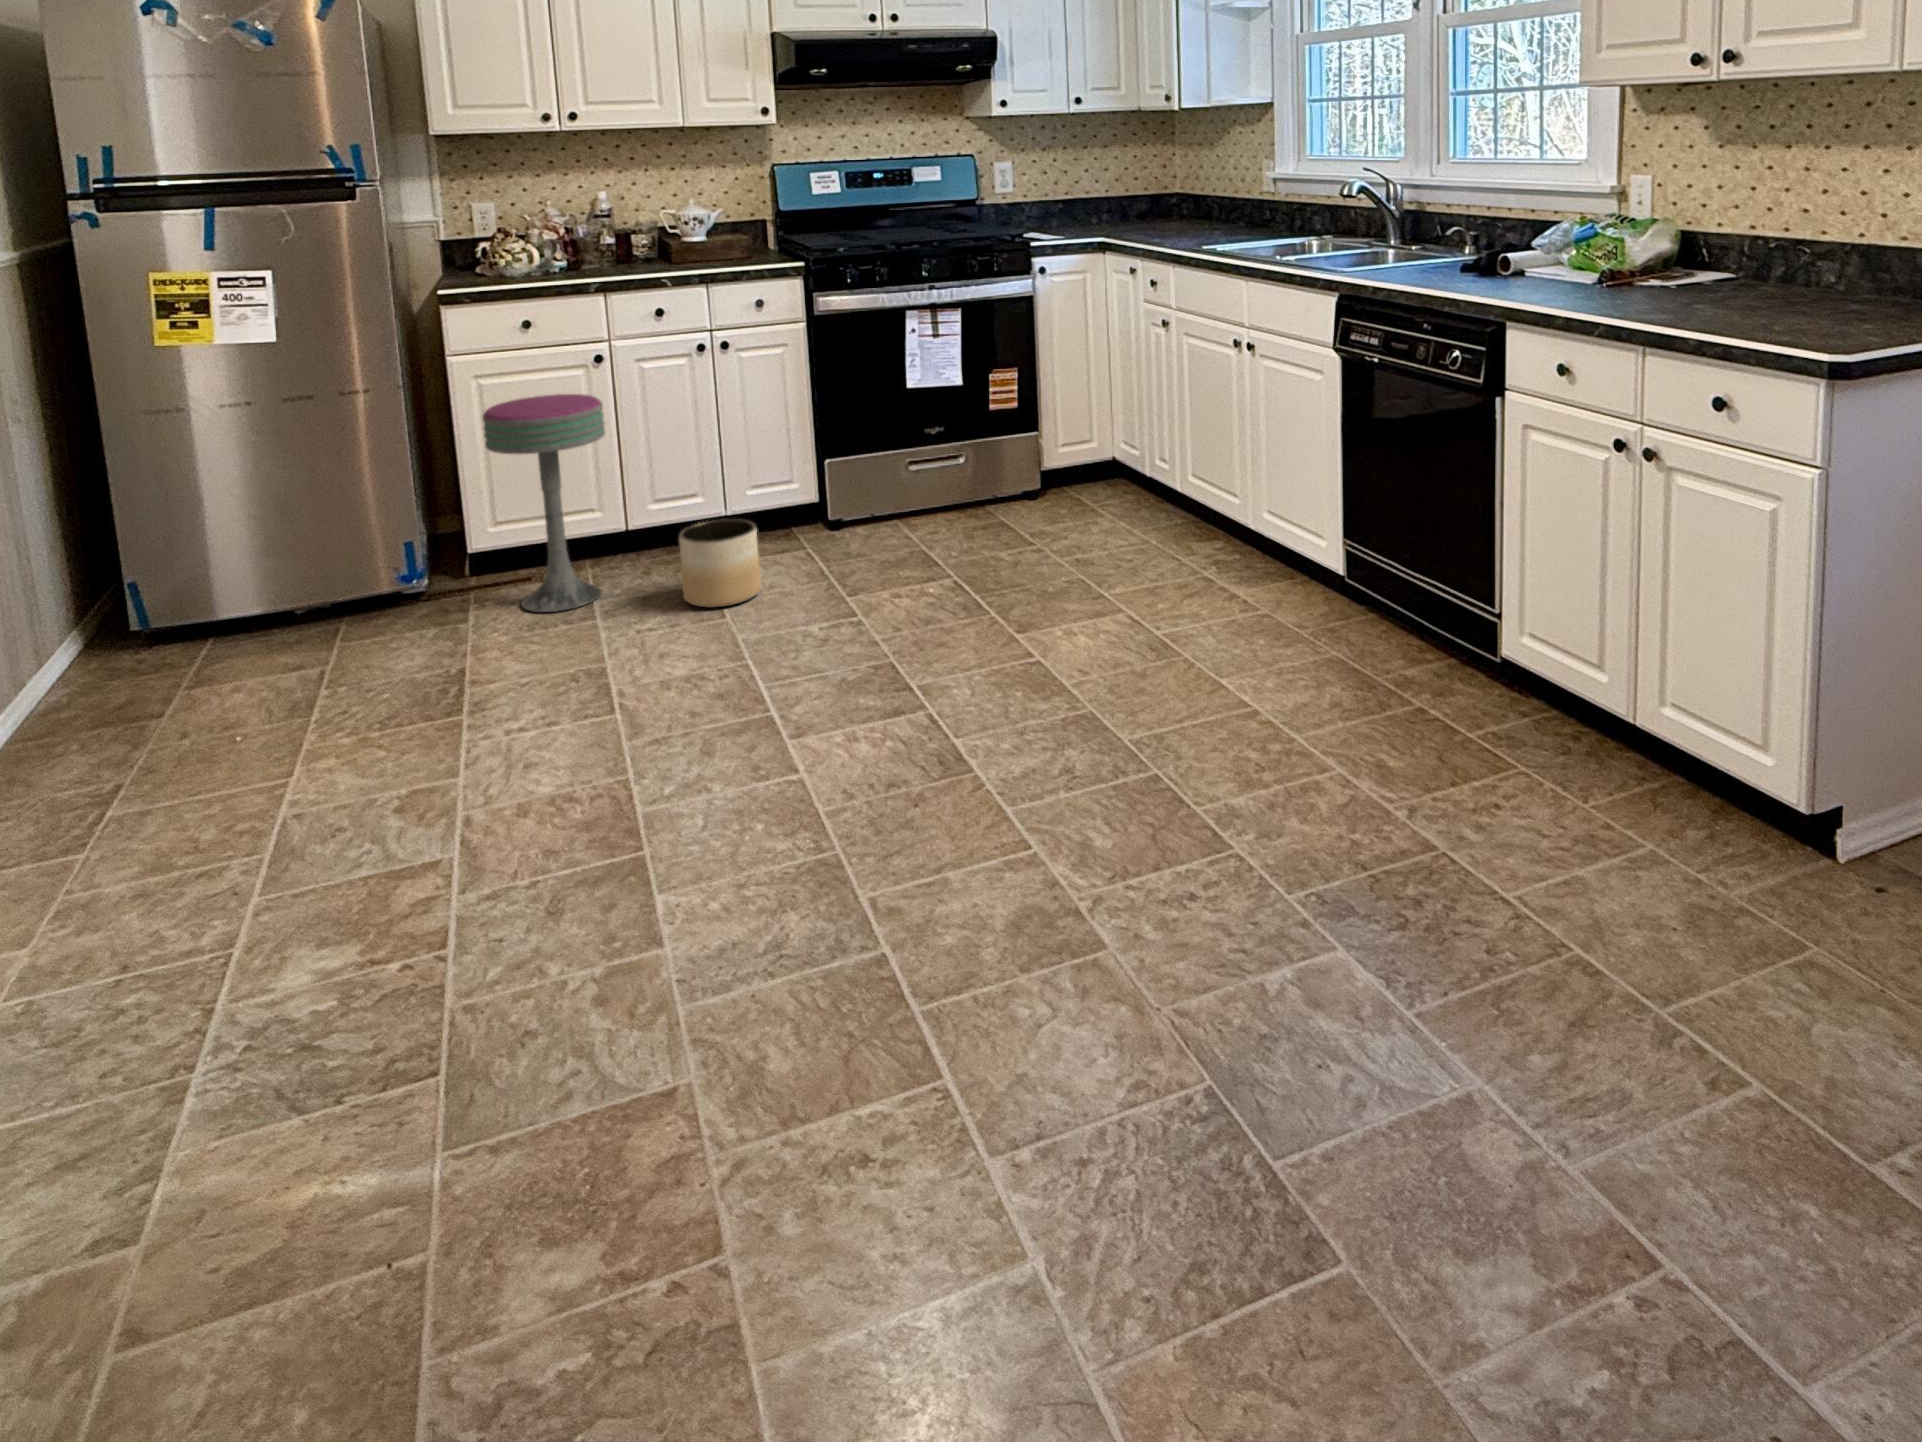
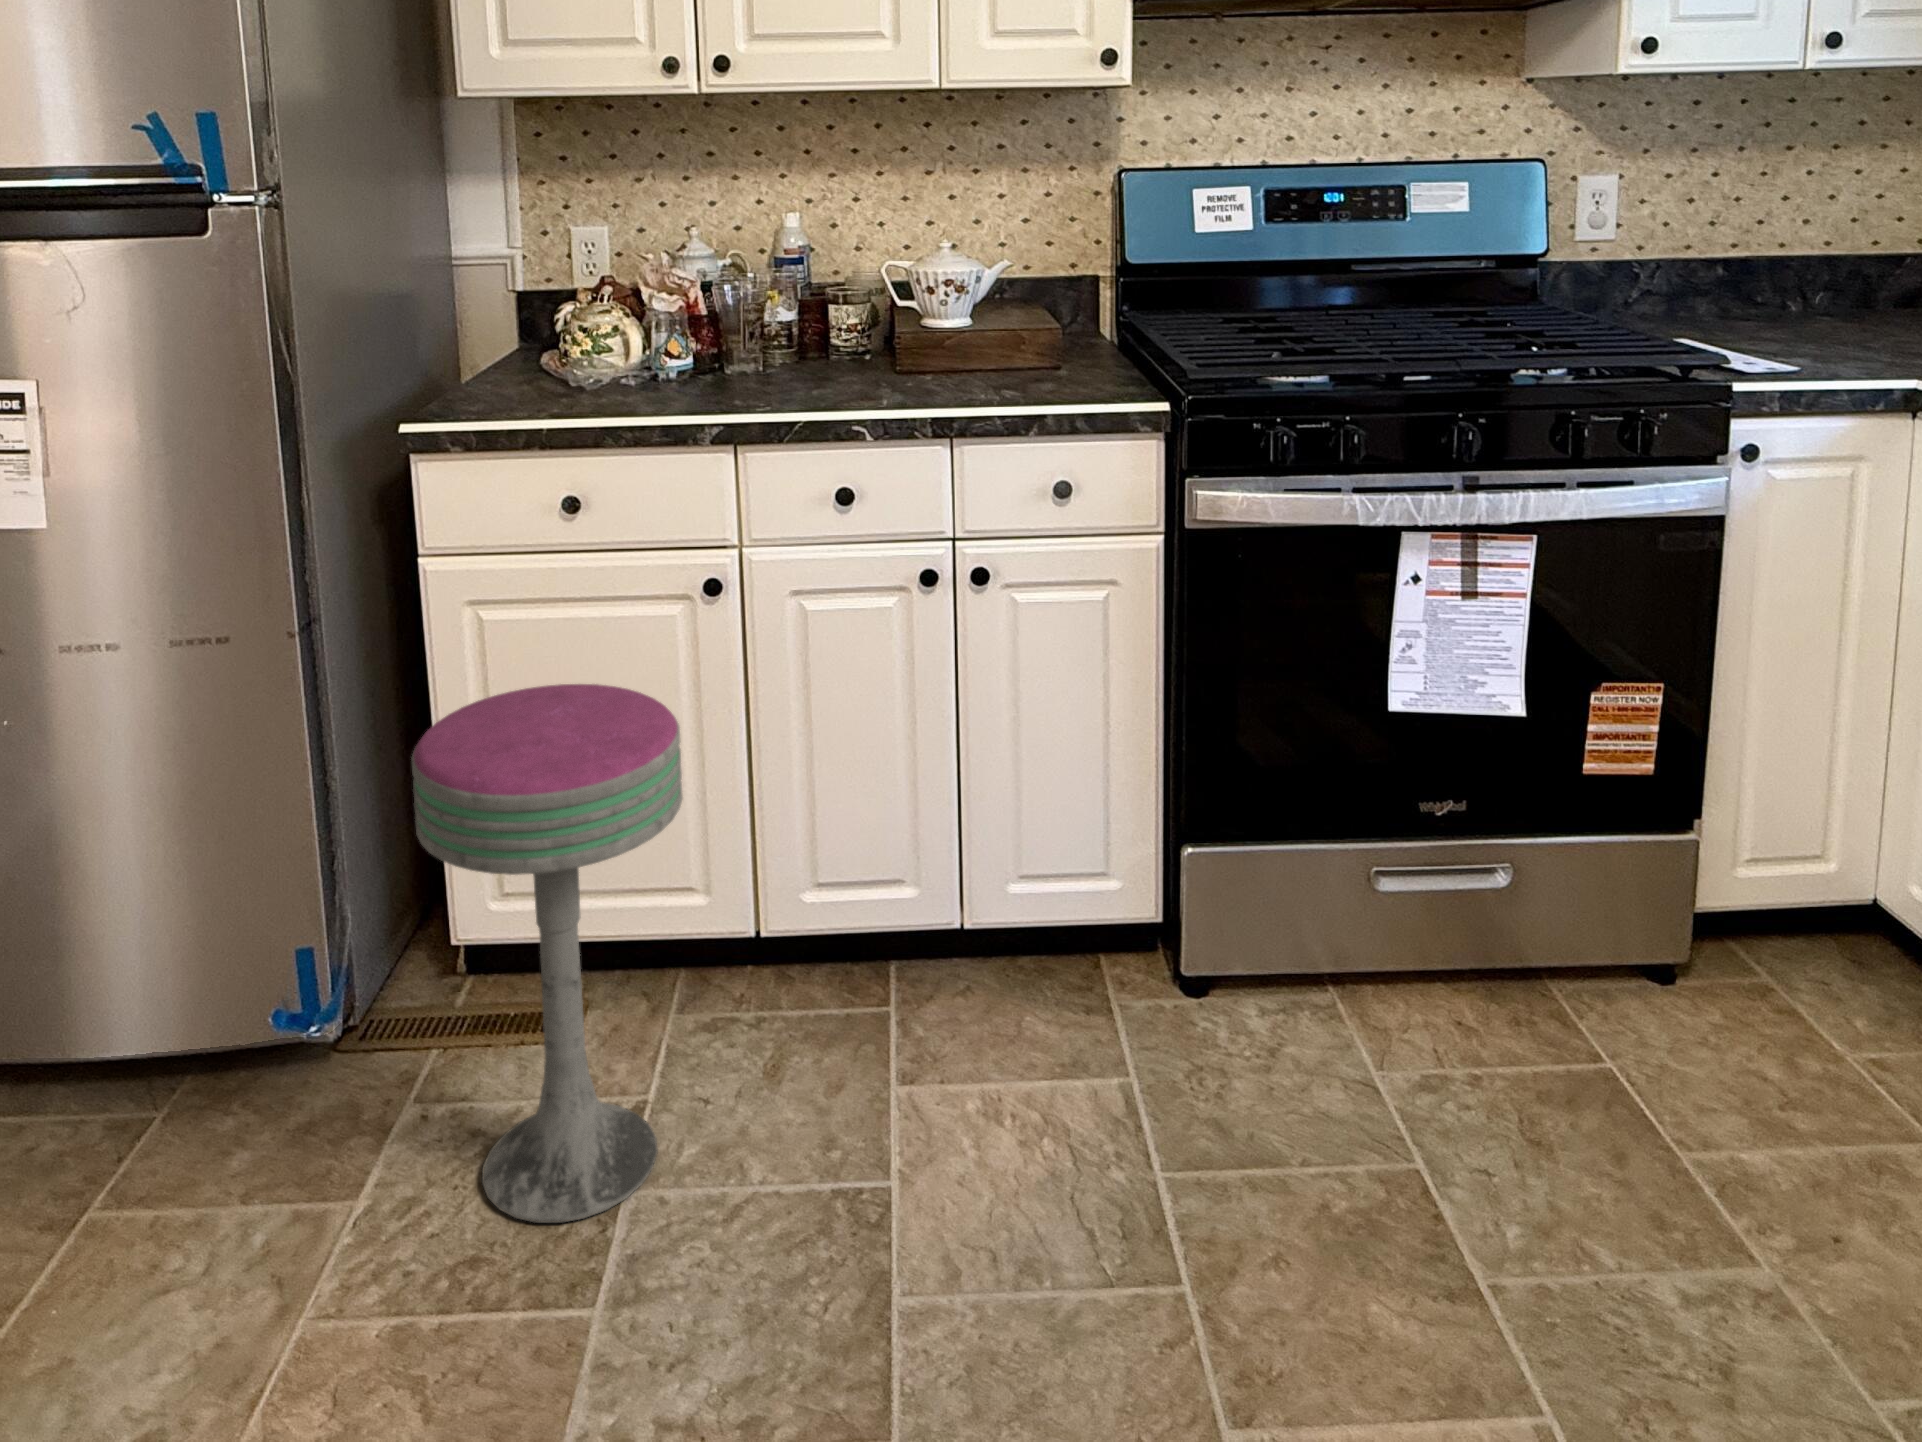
planter: present [679,519,761,608] -> none [816,1055,1008,1337]

